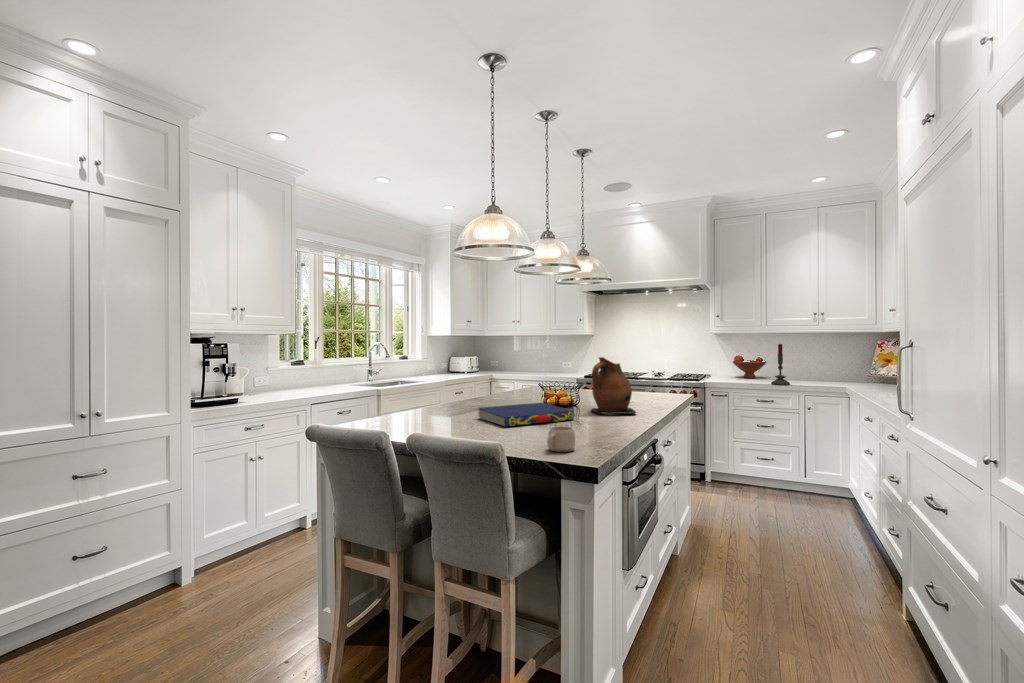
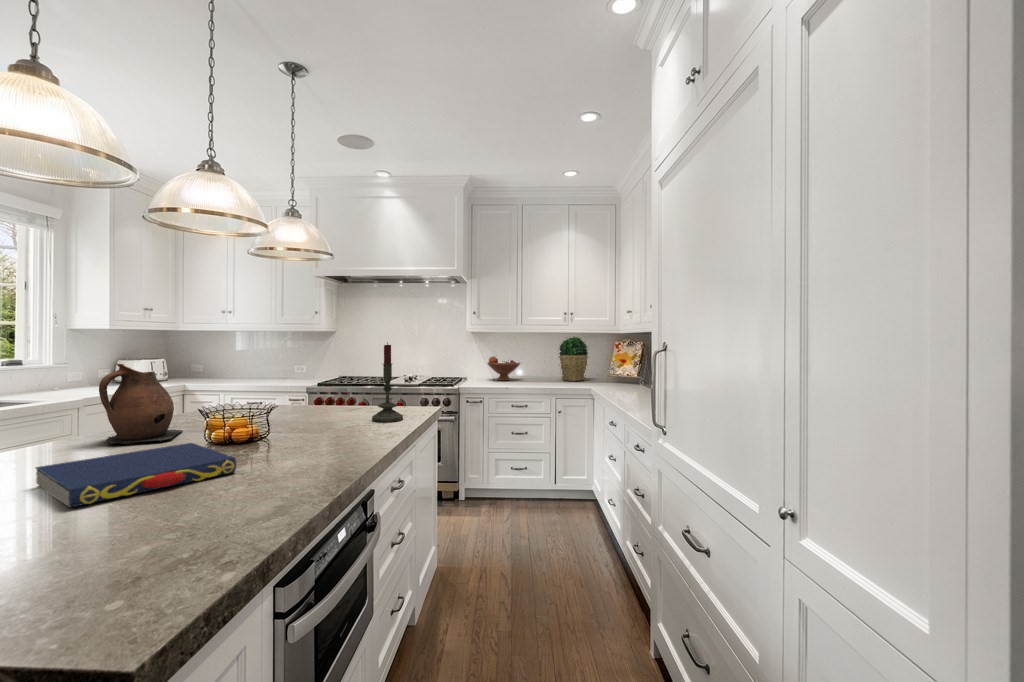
potted plant: none [807,336,843,380] -> present [559,337,588,381]
candle: present [771,344,790,385] -> present [372,343,403,422]
ceramic pitcher: present [591,357,636,414] -> present [99,364,183,443]
mug: present [547,426,575,452] -> none [90,518,173,581]

